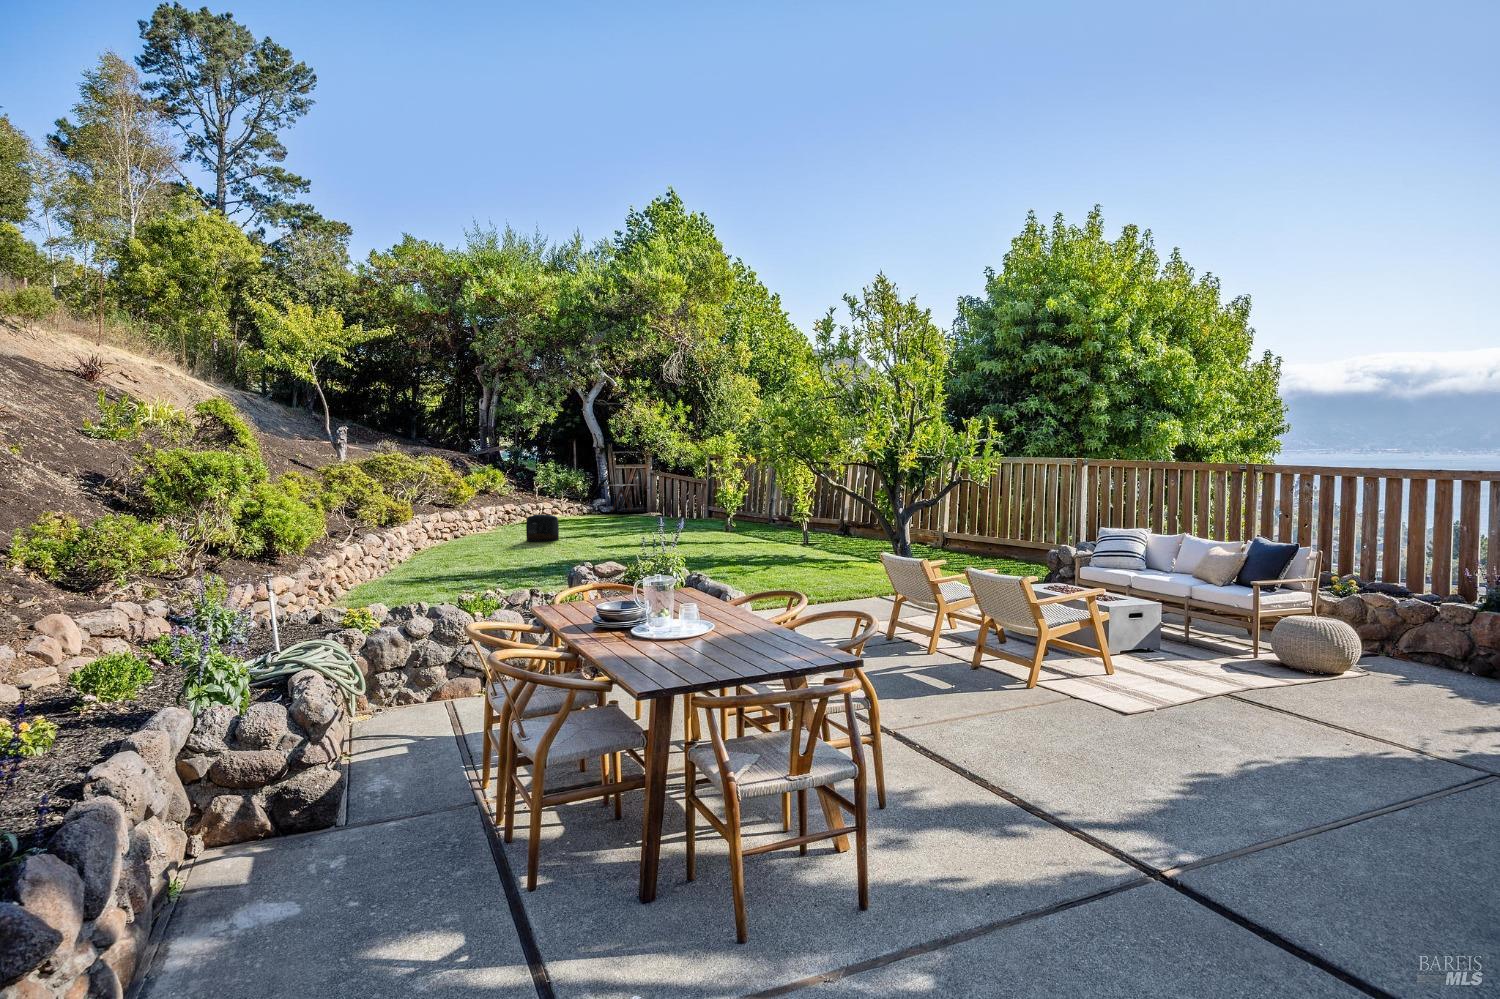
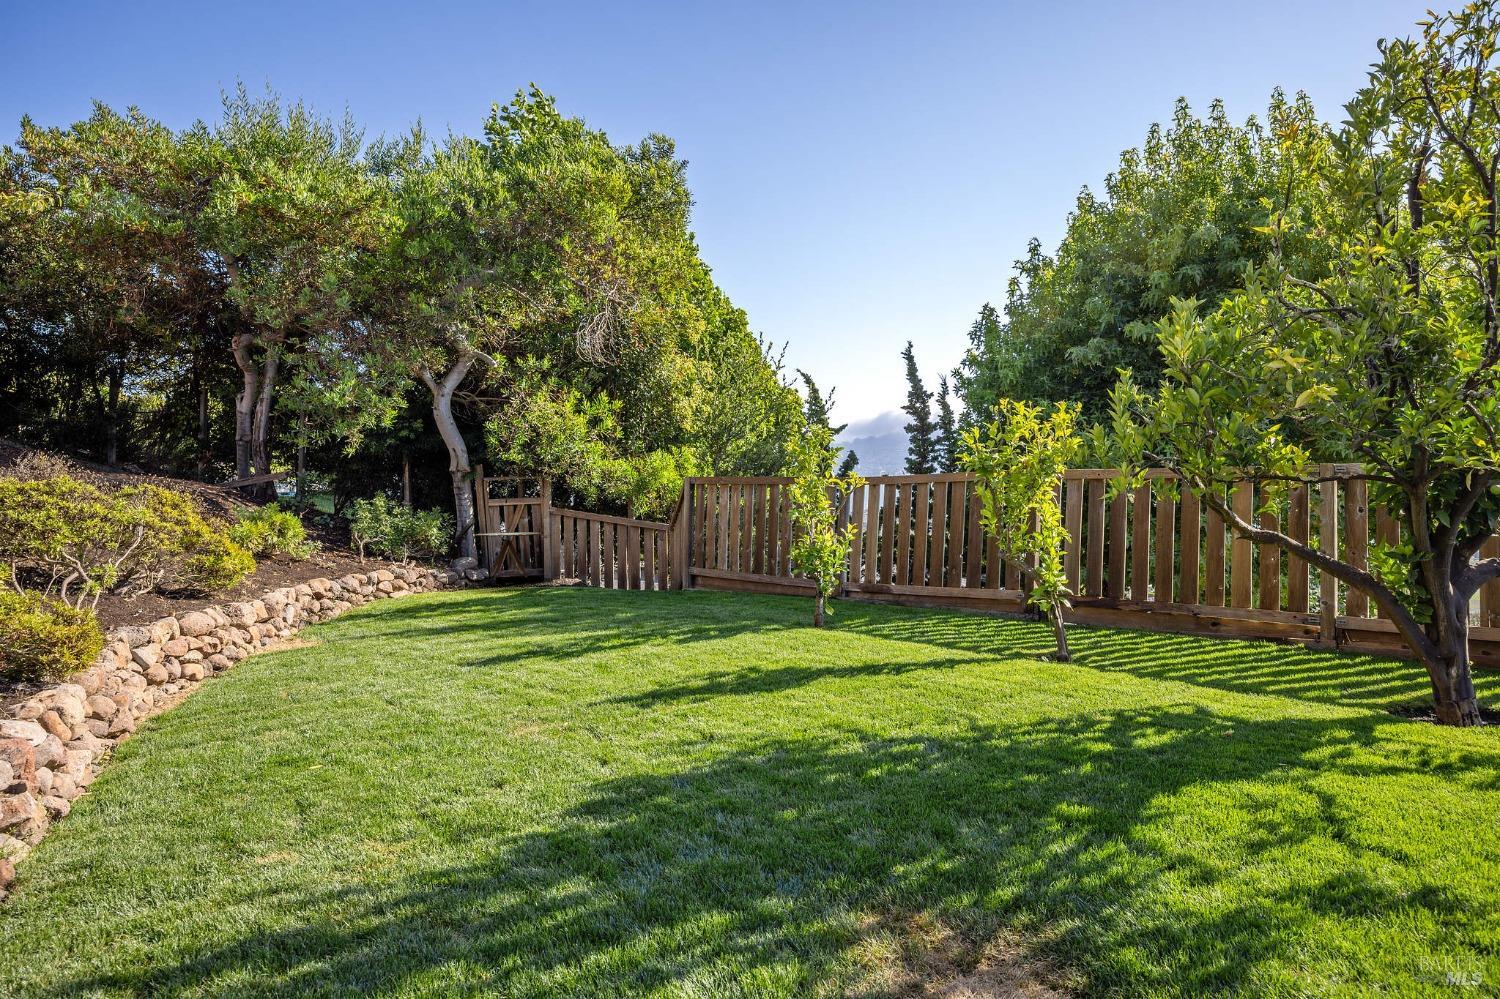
pouf: present [526,515,559,542] -> none [411,616,487,683]

